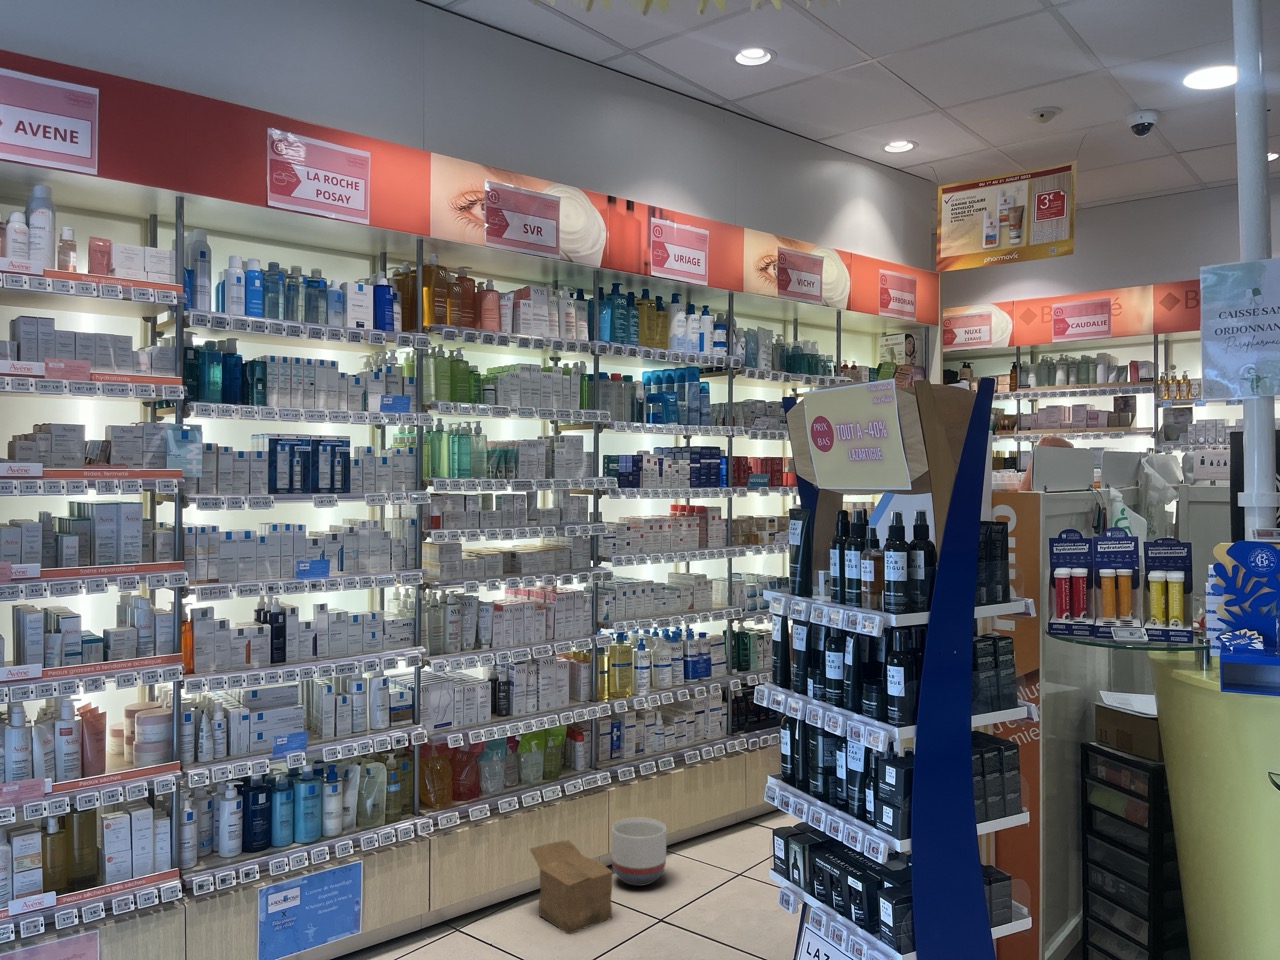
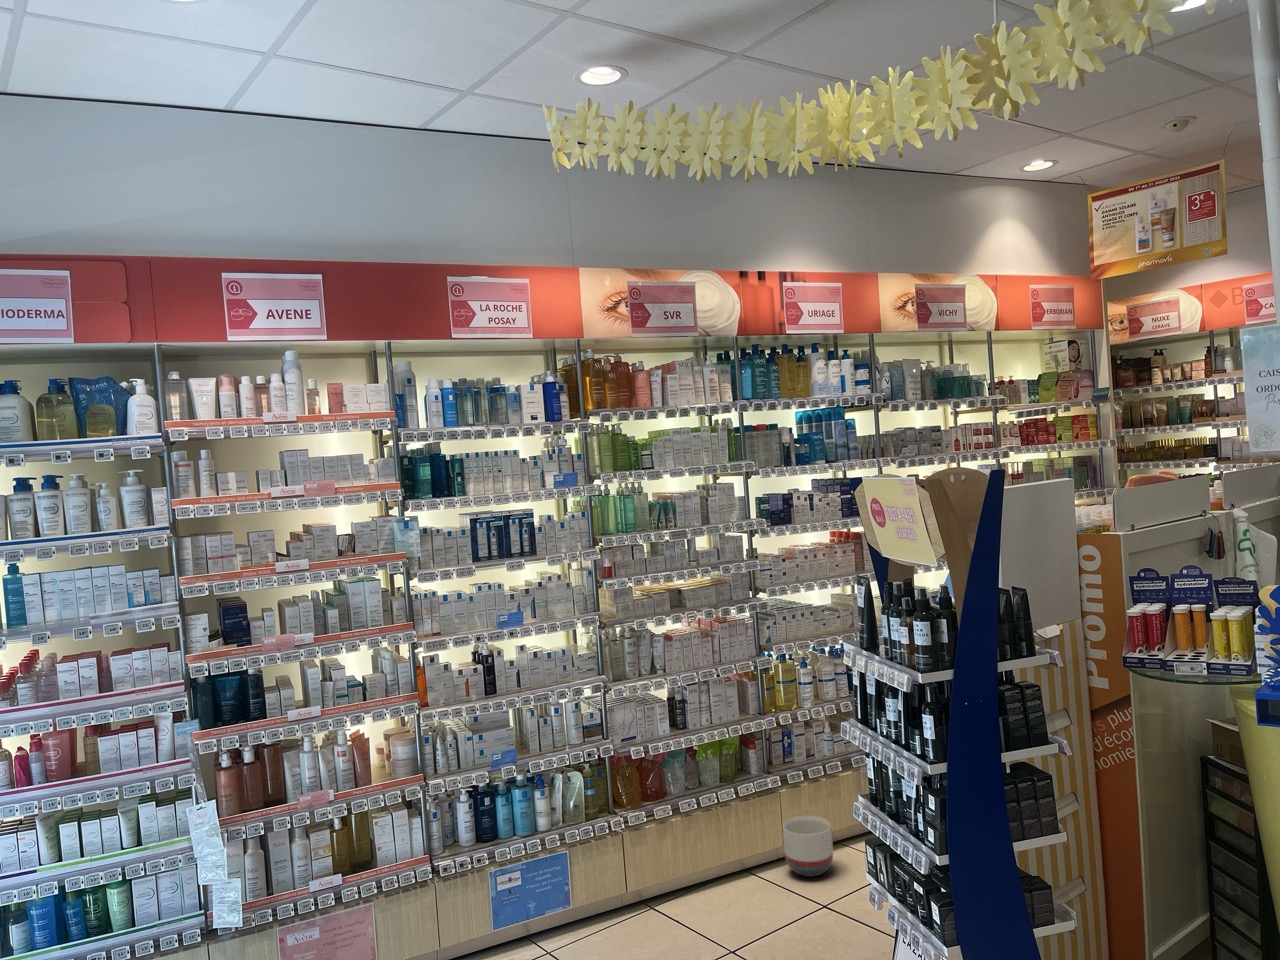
cardboard box: present [530,840,612,934] -> none [708,835,780,918]

